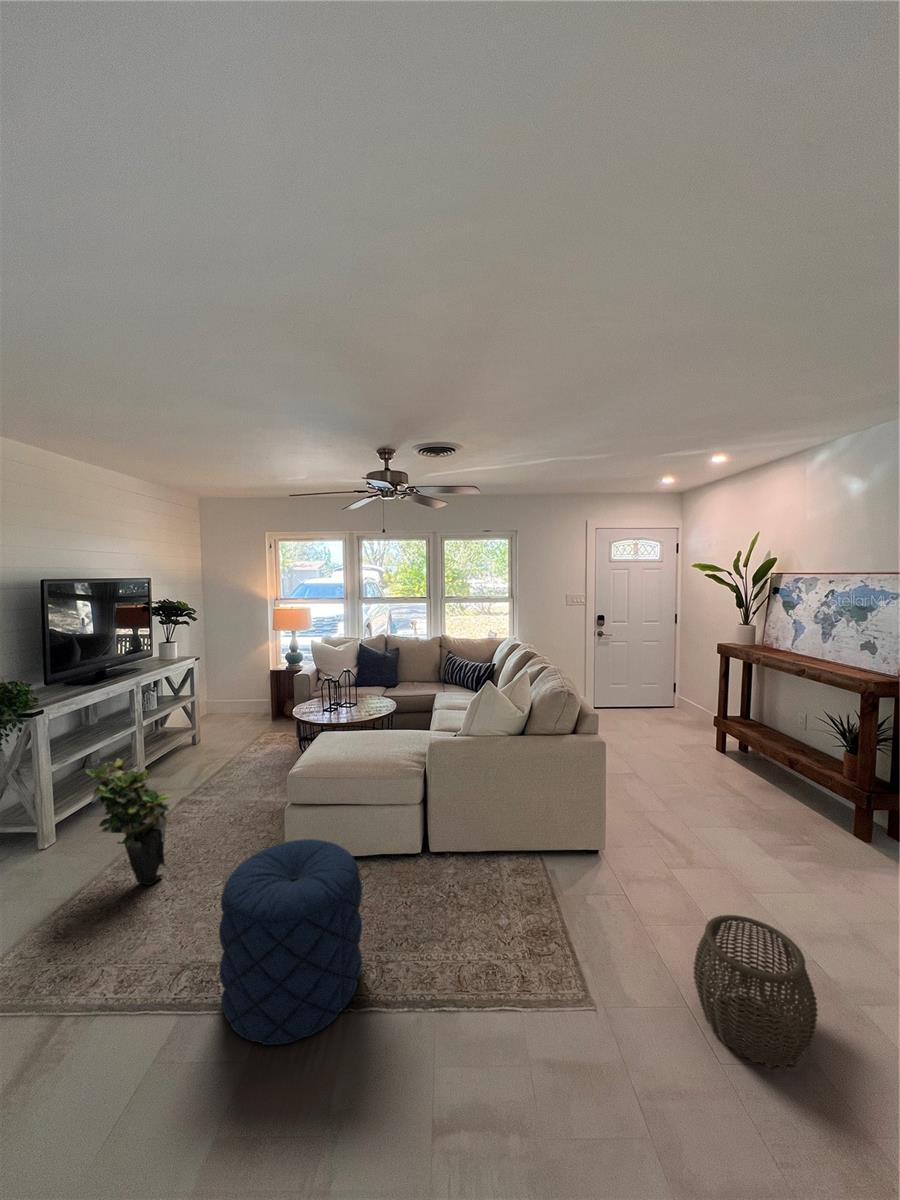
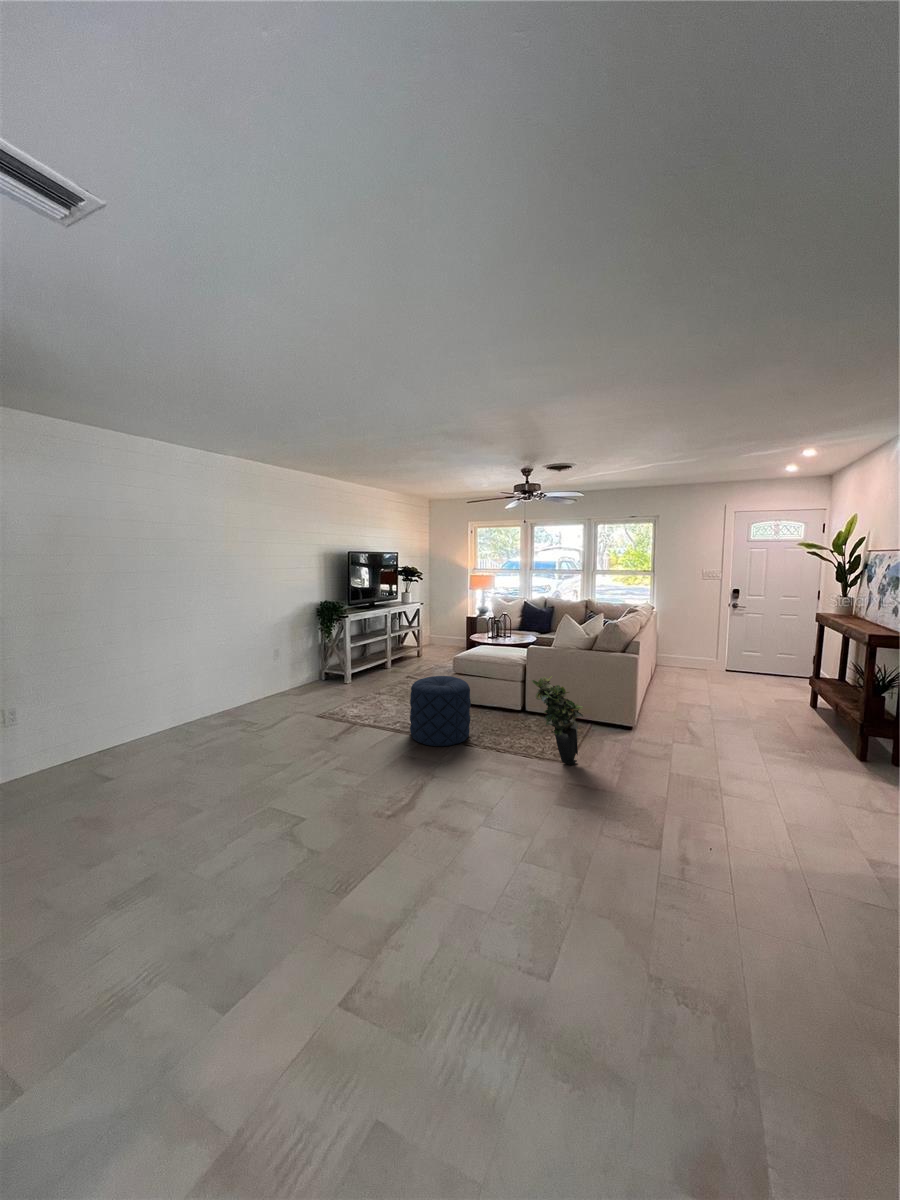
potted plant: present [86,759,171,885] -> present [532,676,583,765]
woven basket: present [694,915,818,1068] -> none [617,734,676,796]

